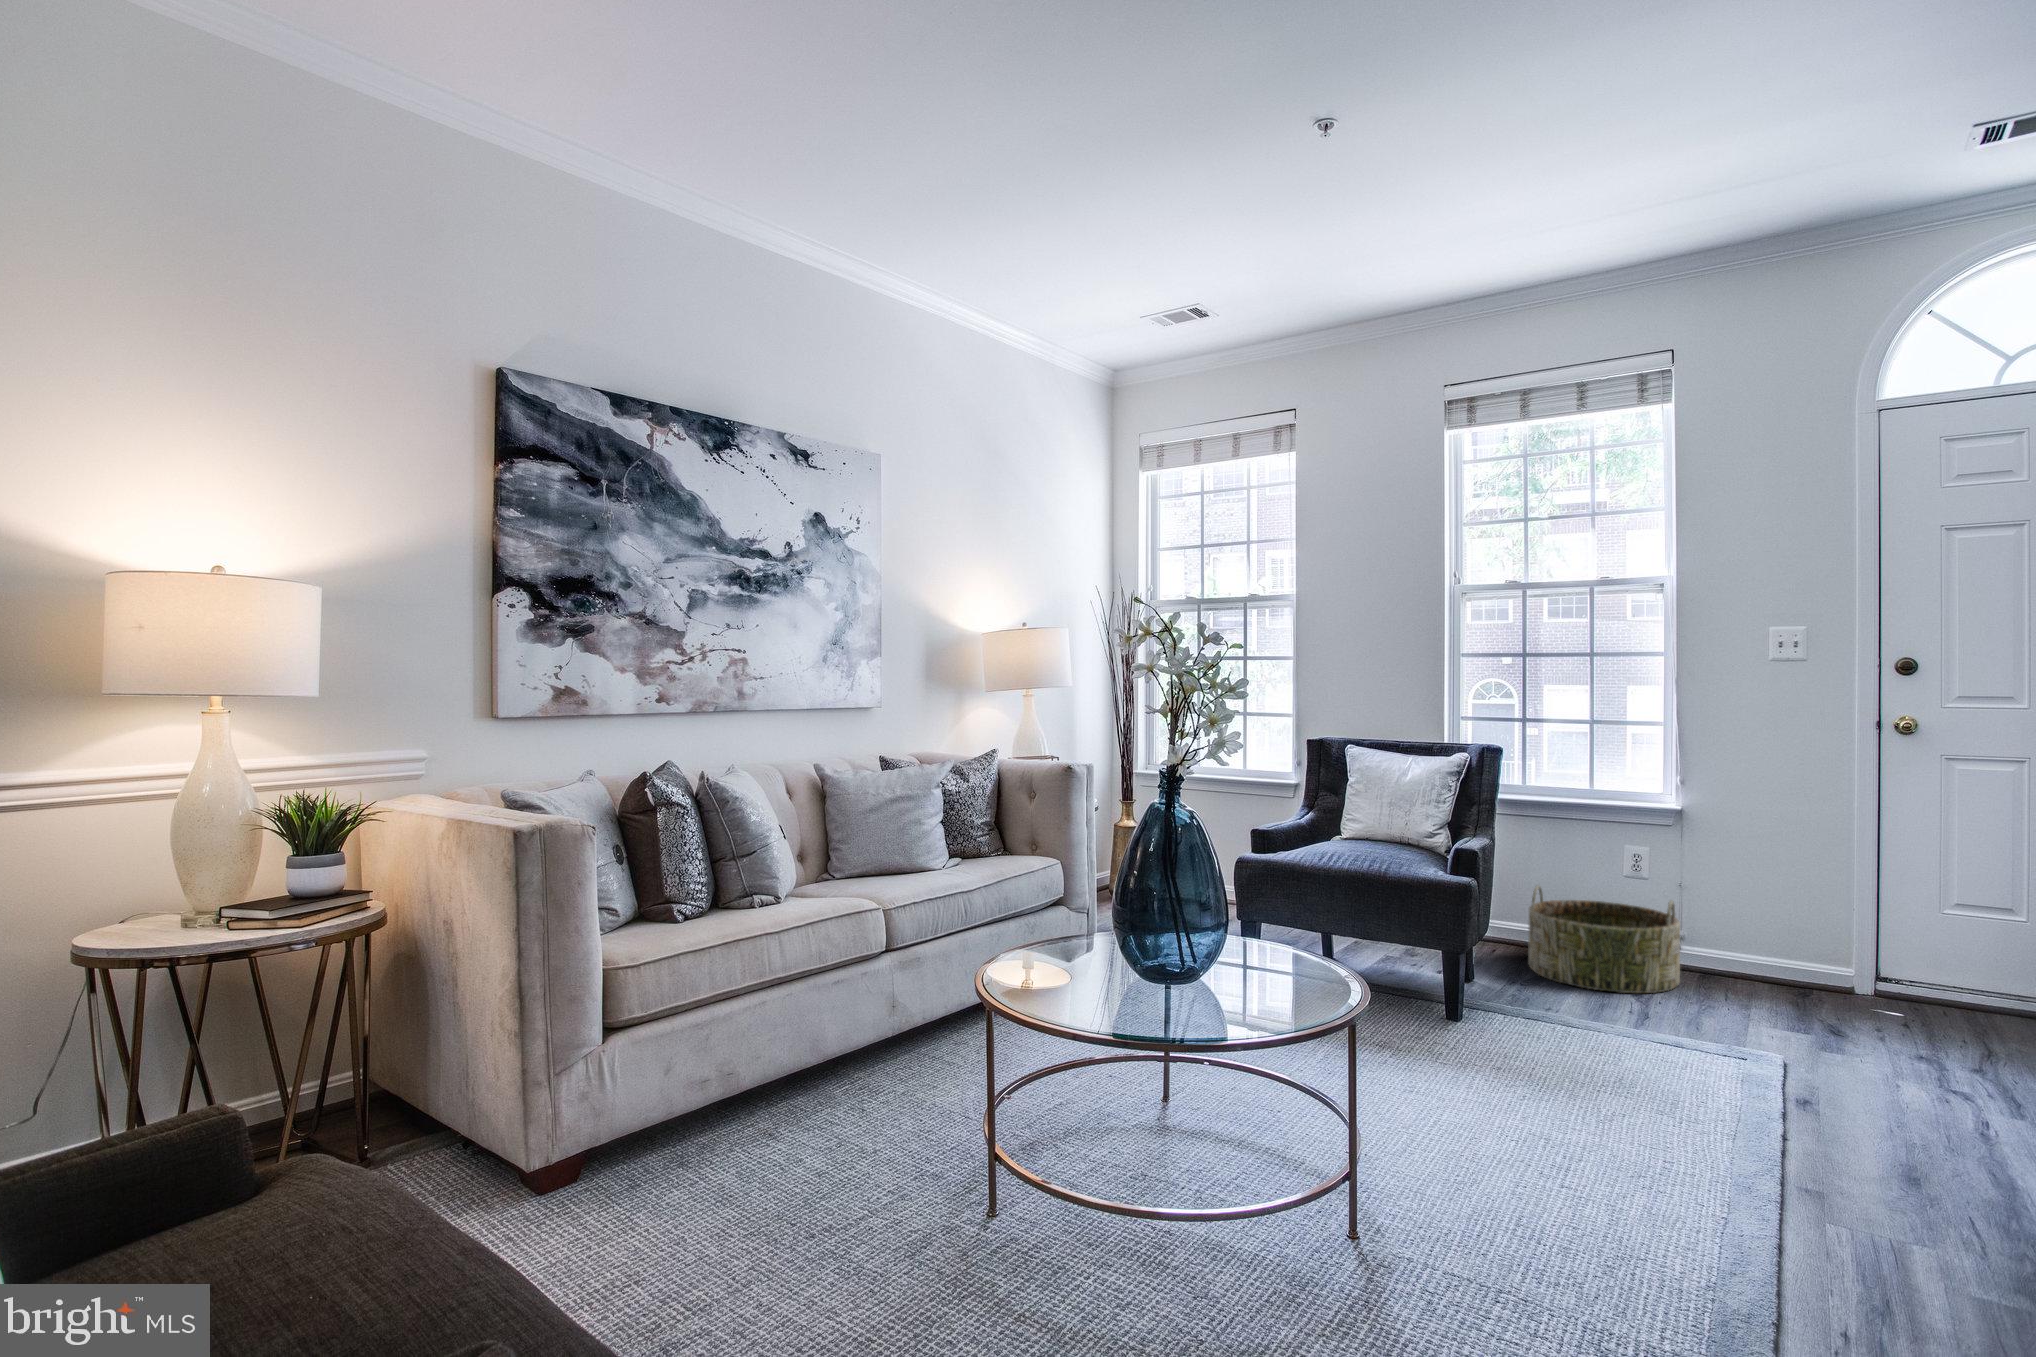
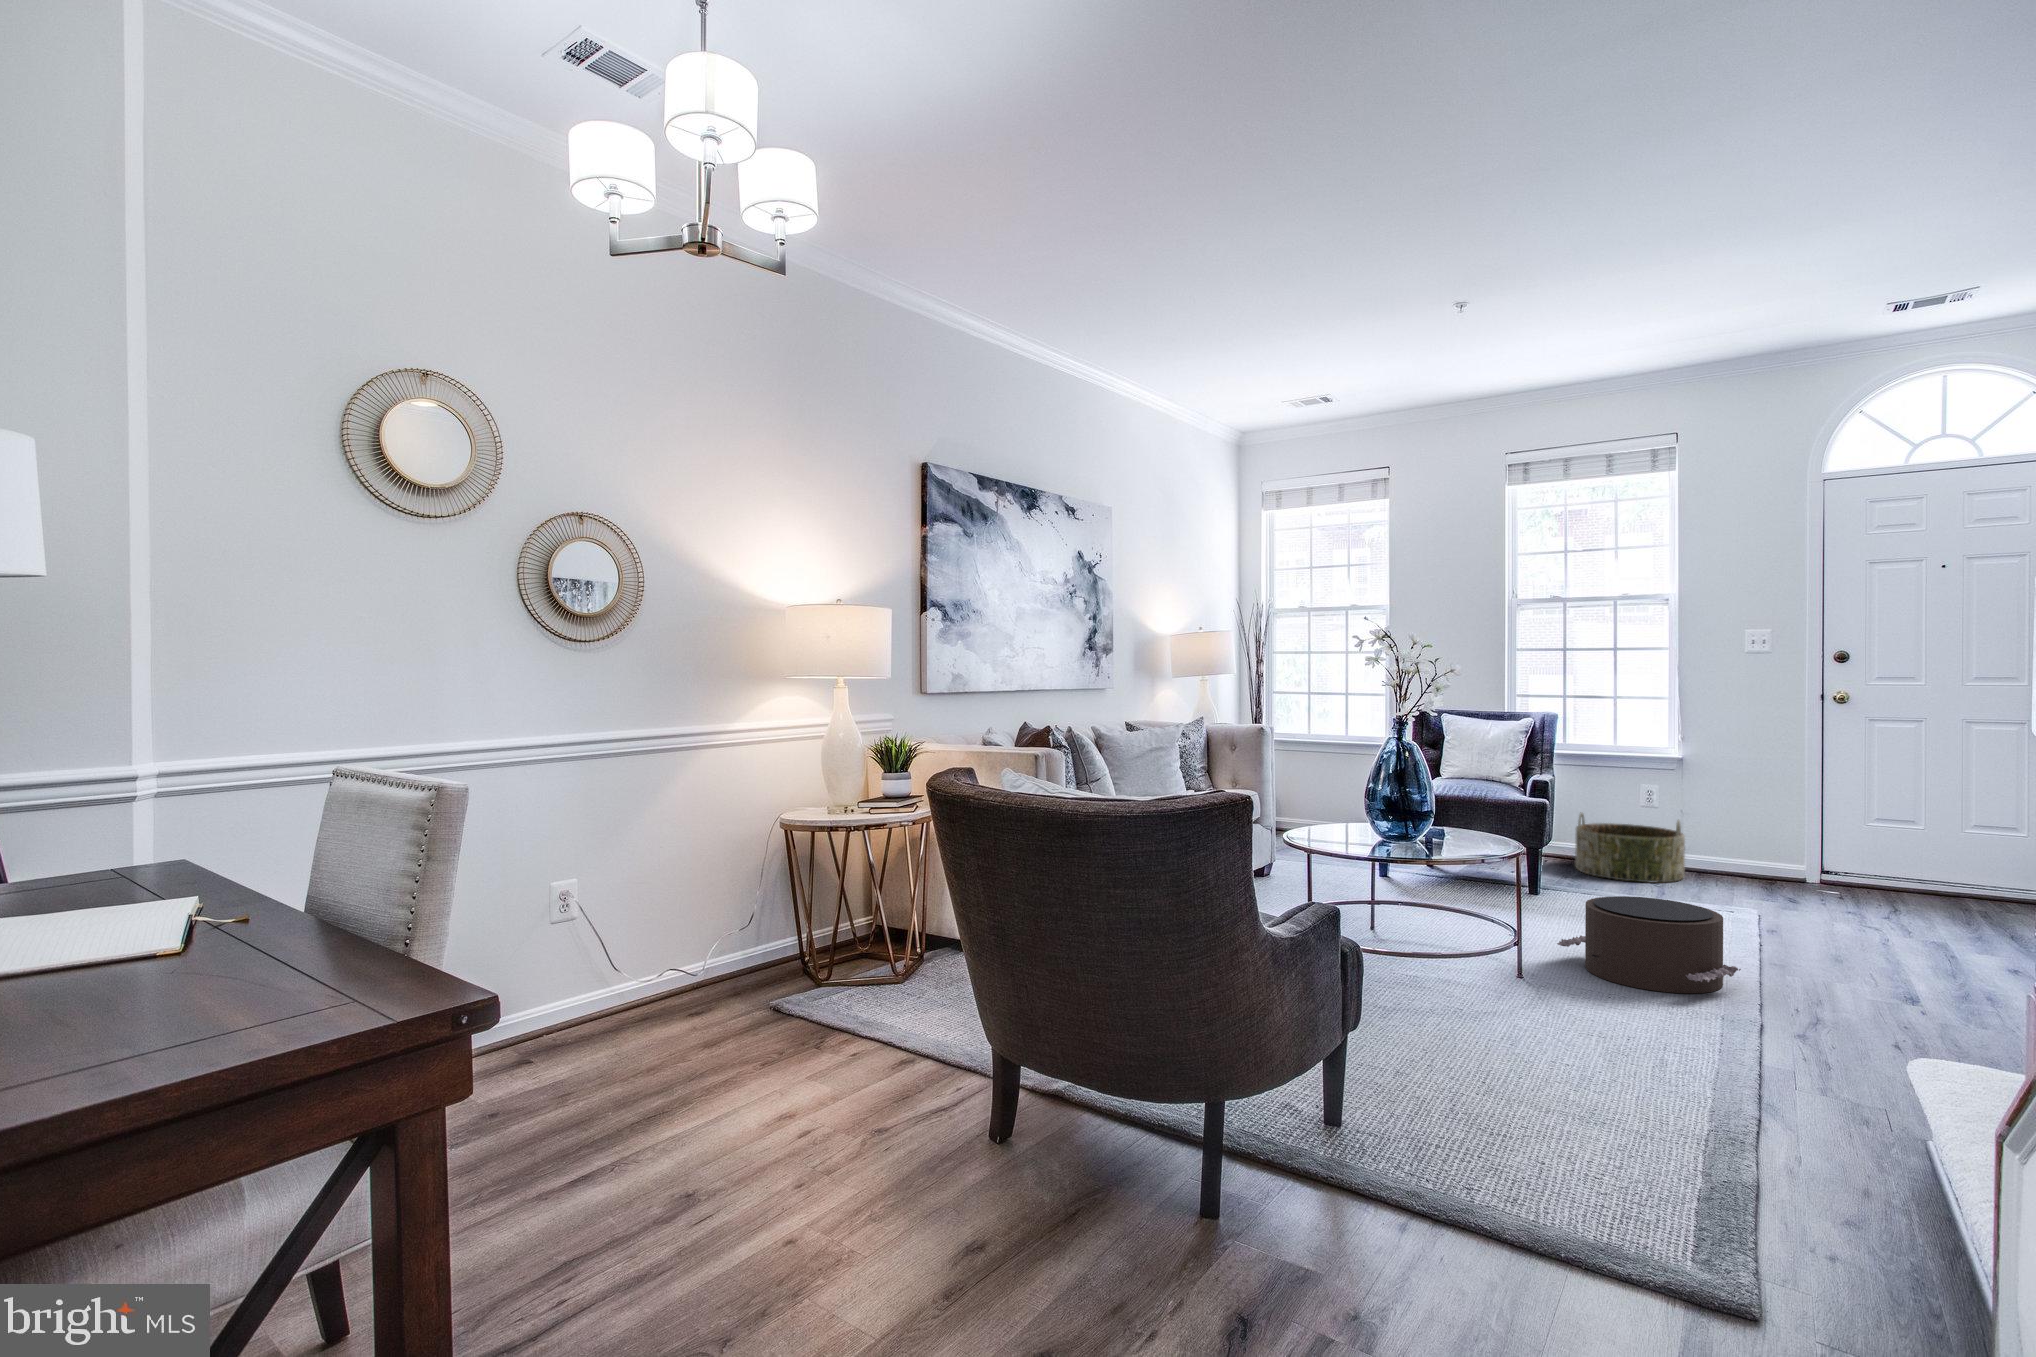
pouf: none [1428,1062,1725,1260] -> present [1557,896,1741,993]

